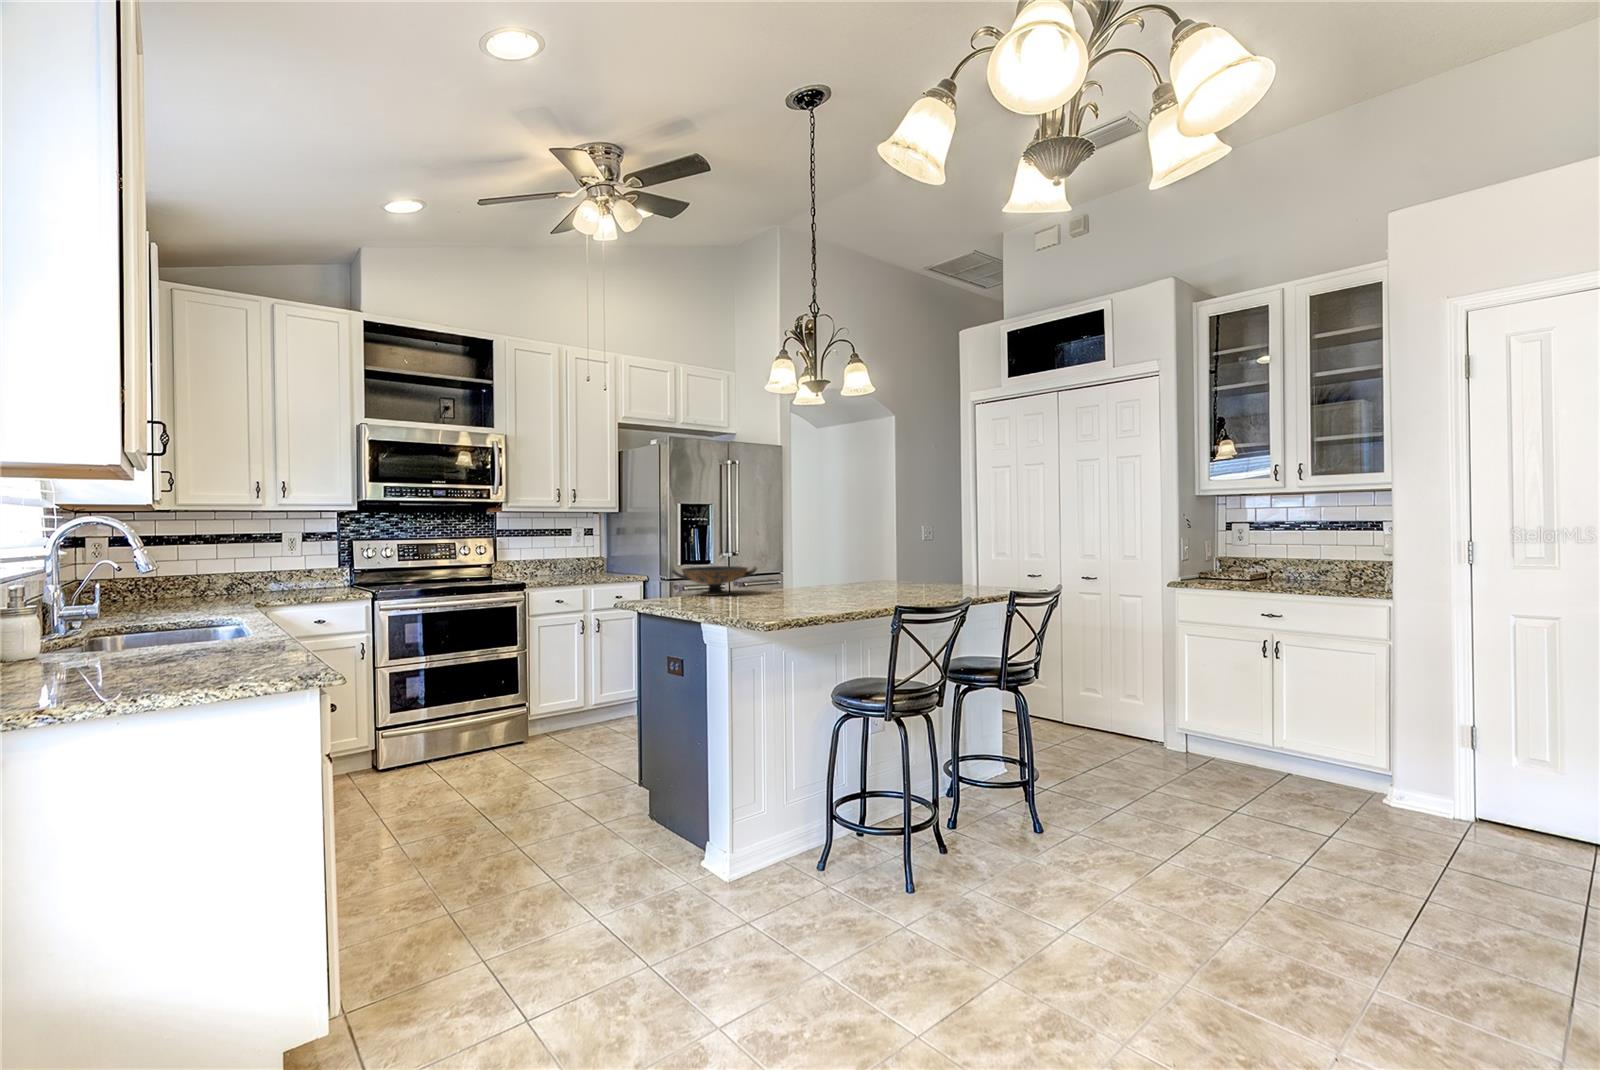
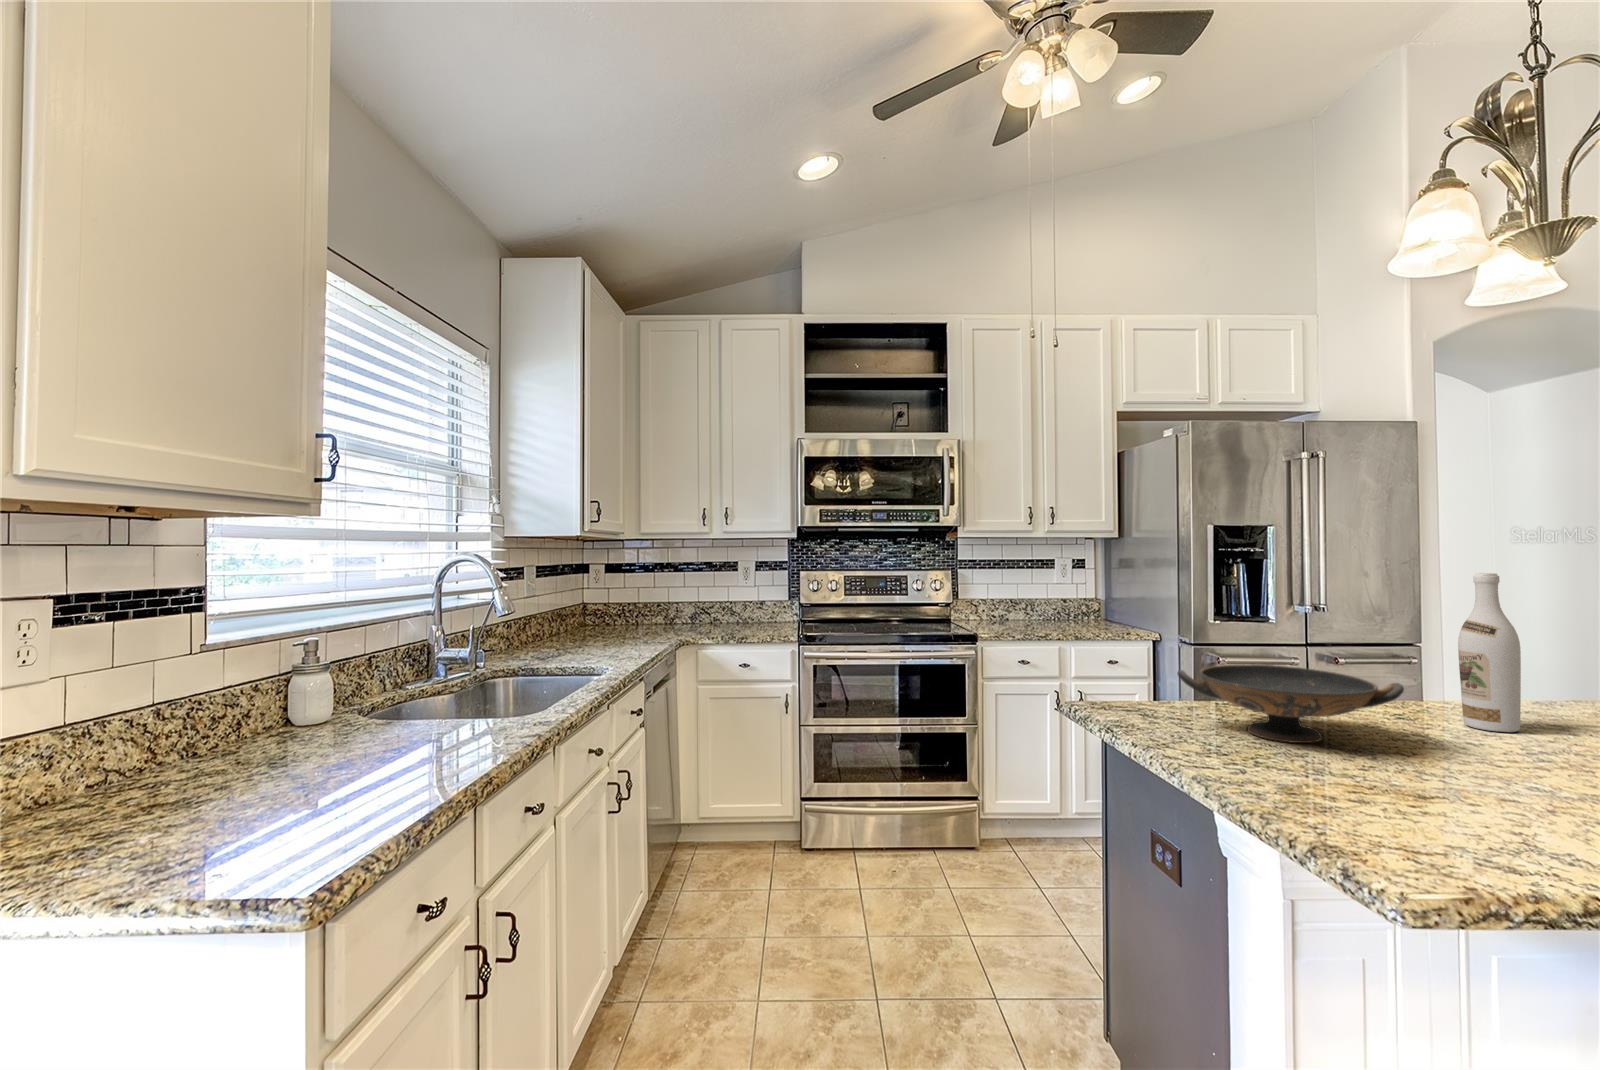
wine bottle: none [779,521,798,588] -> present [1458,573,1521,732]

